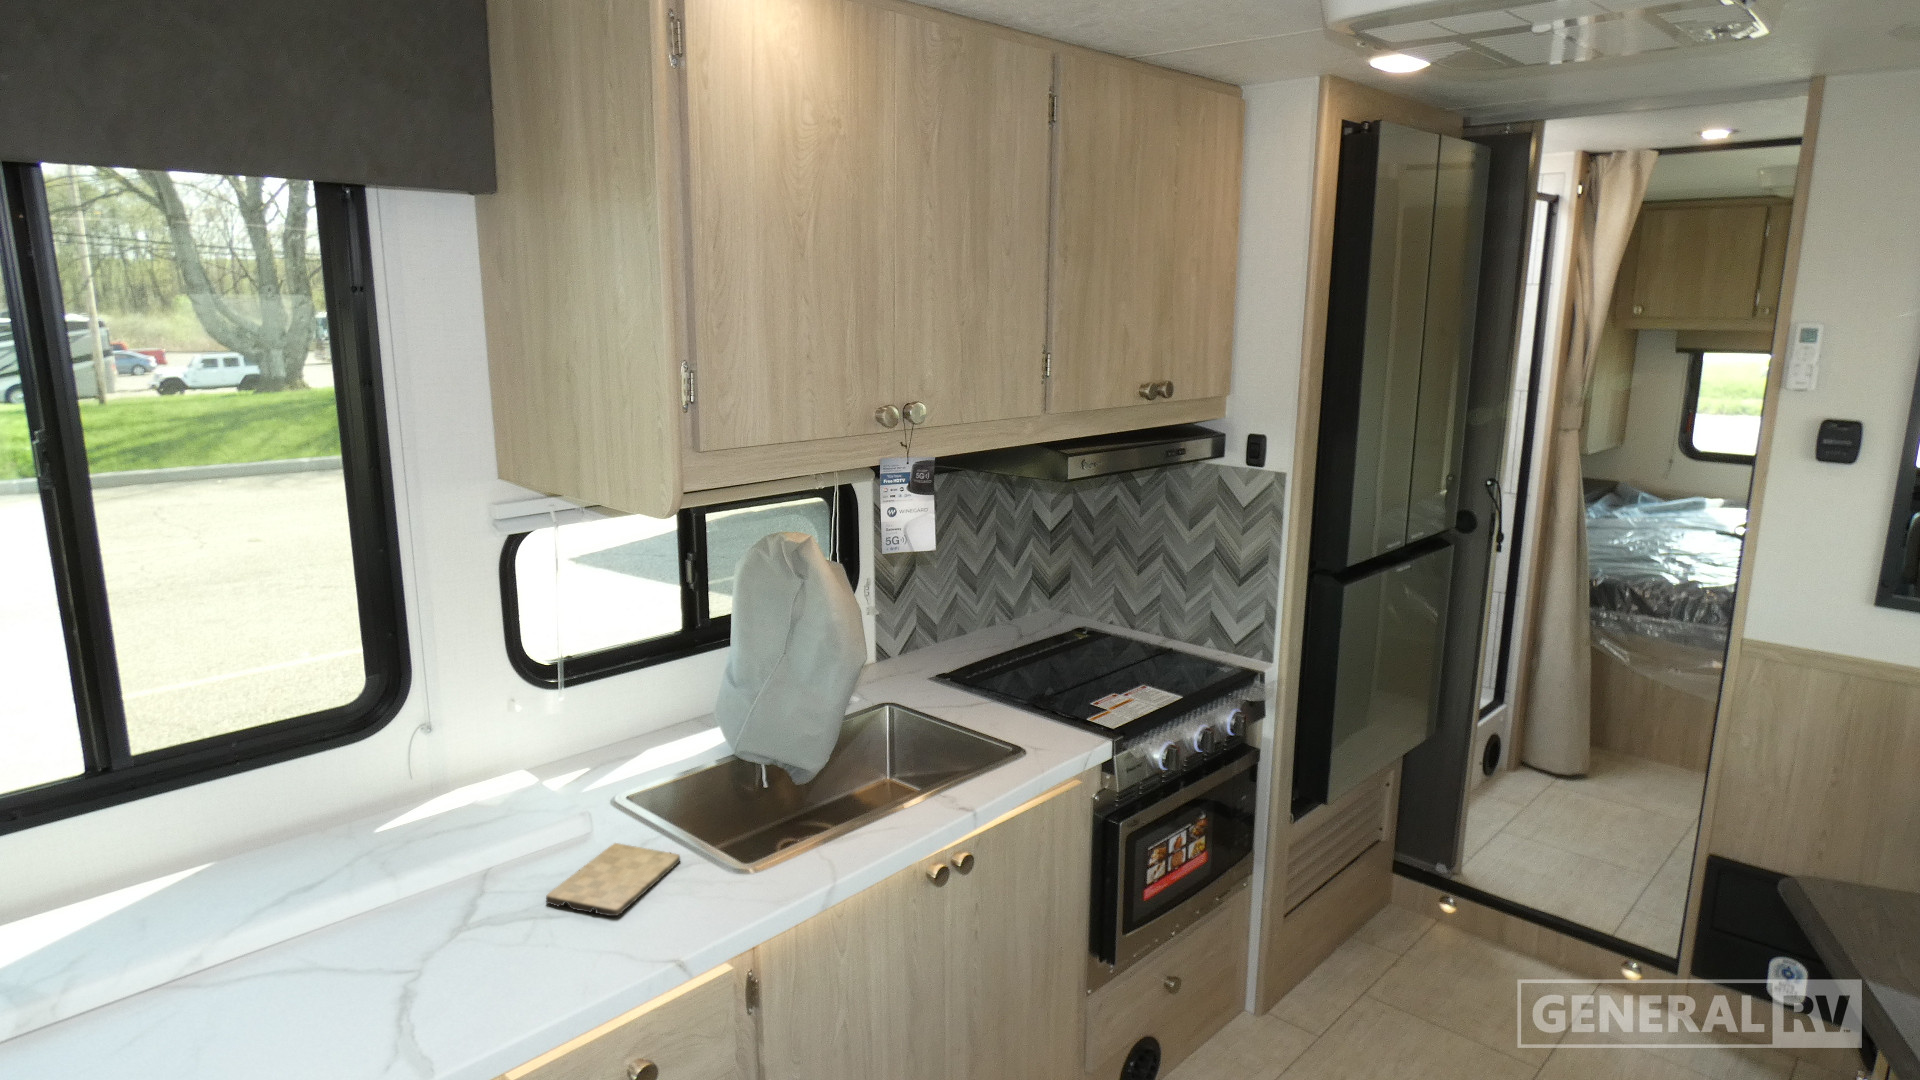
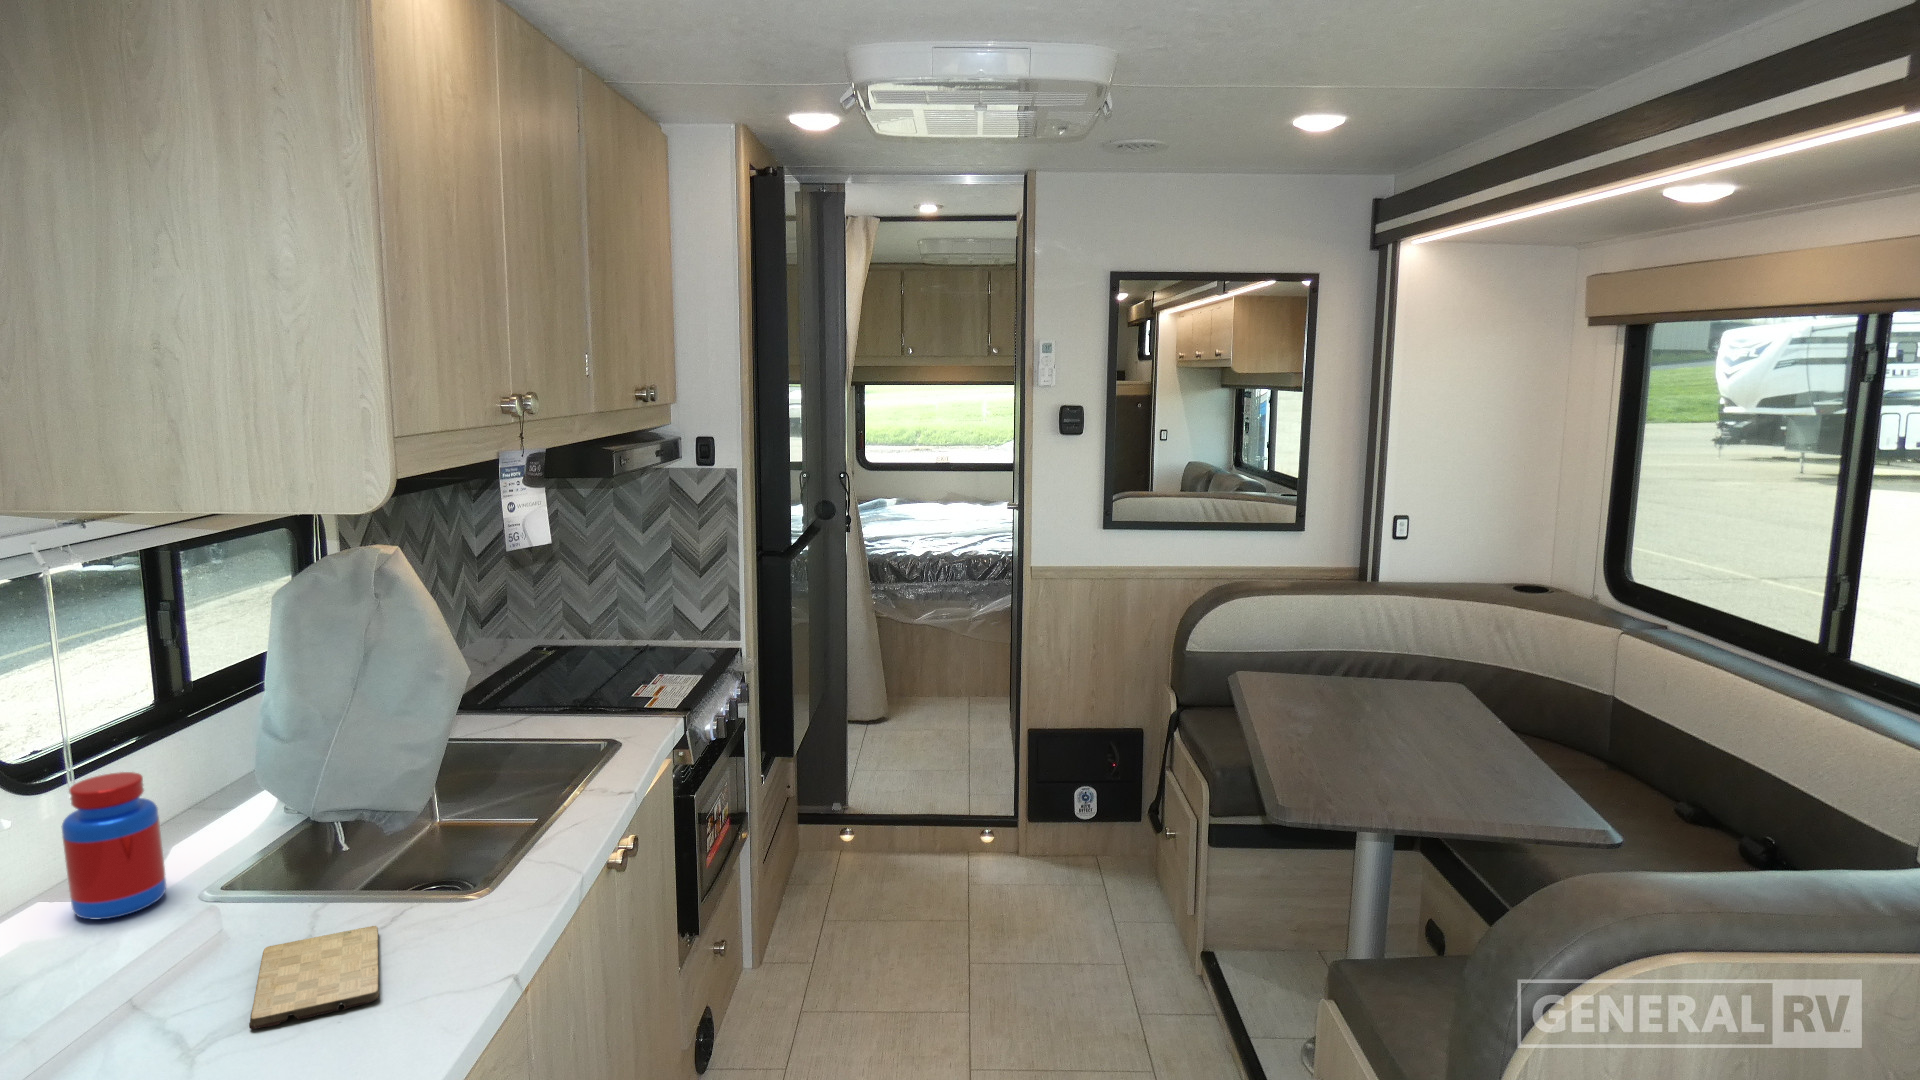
jar: none [568,681,630,785] -> present [62,772,166,920]

